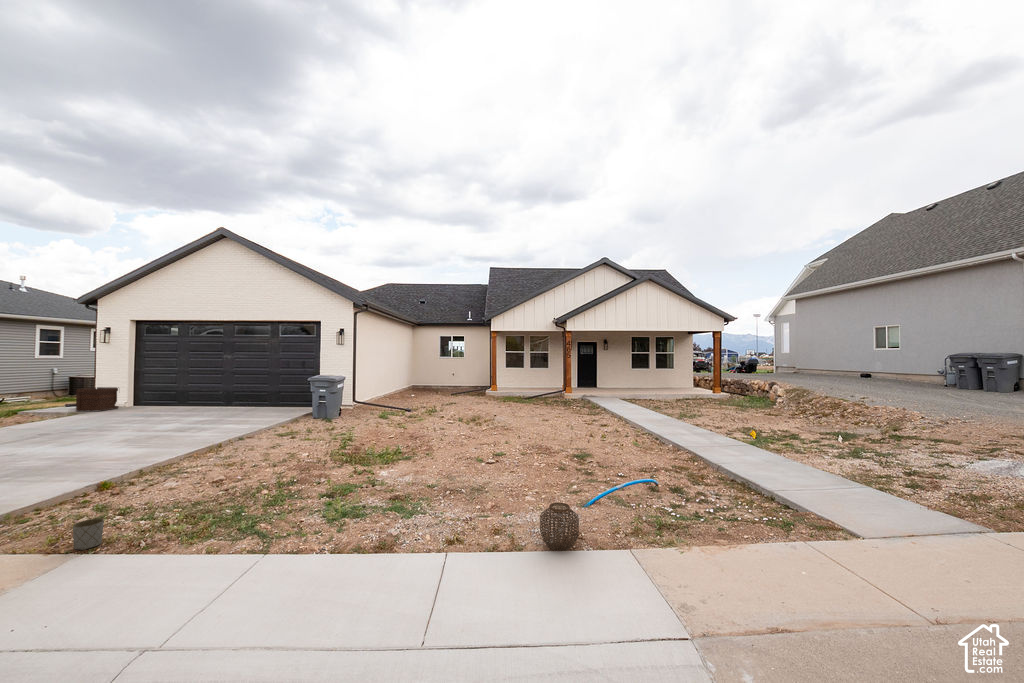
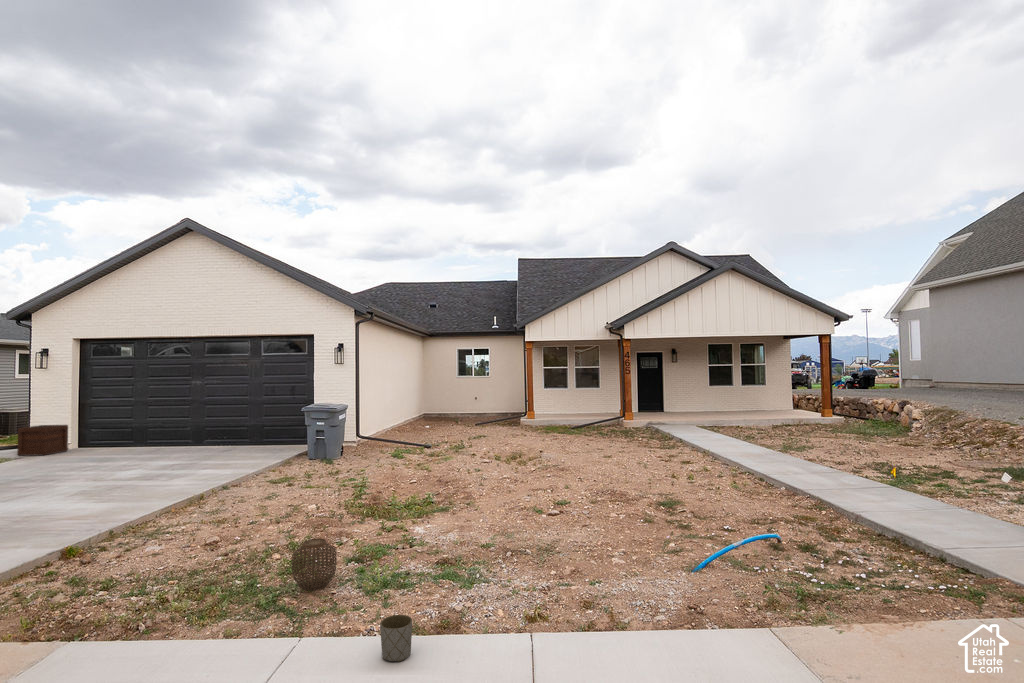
woven basket: present [540,503,579,551] -> present [292,539,337,590]
planter: present [73,518,104,550] -> present [380,615,412,662]

